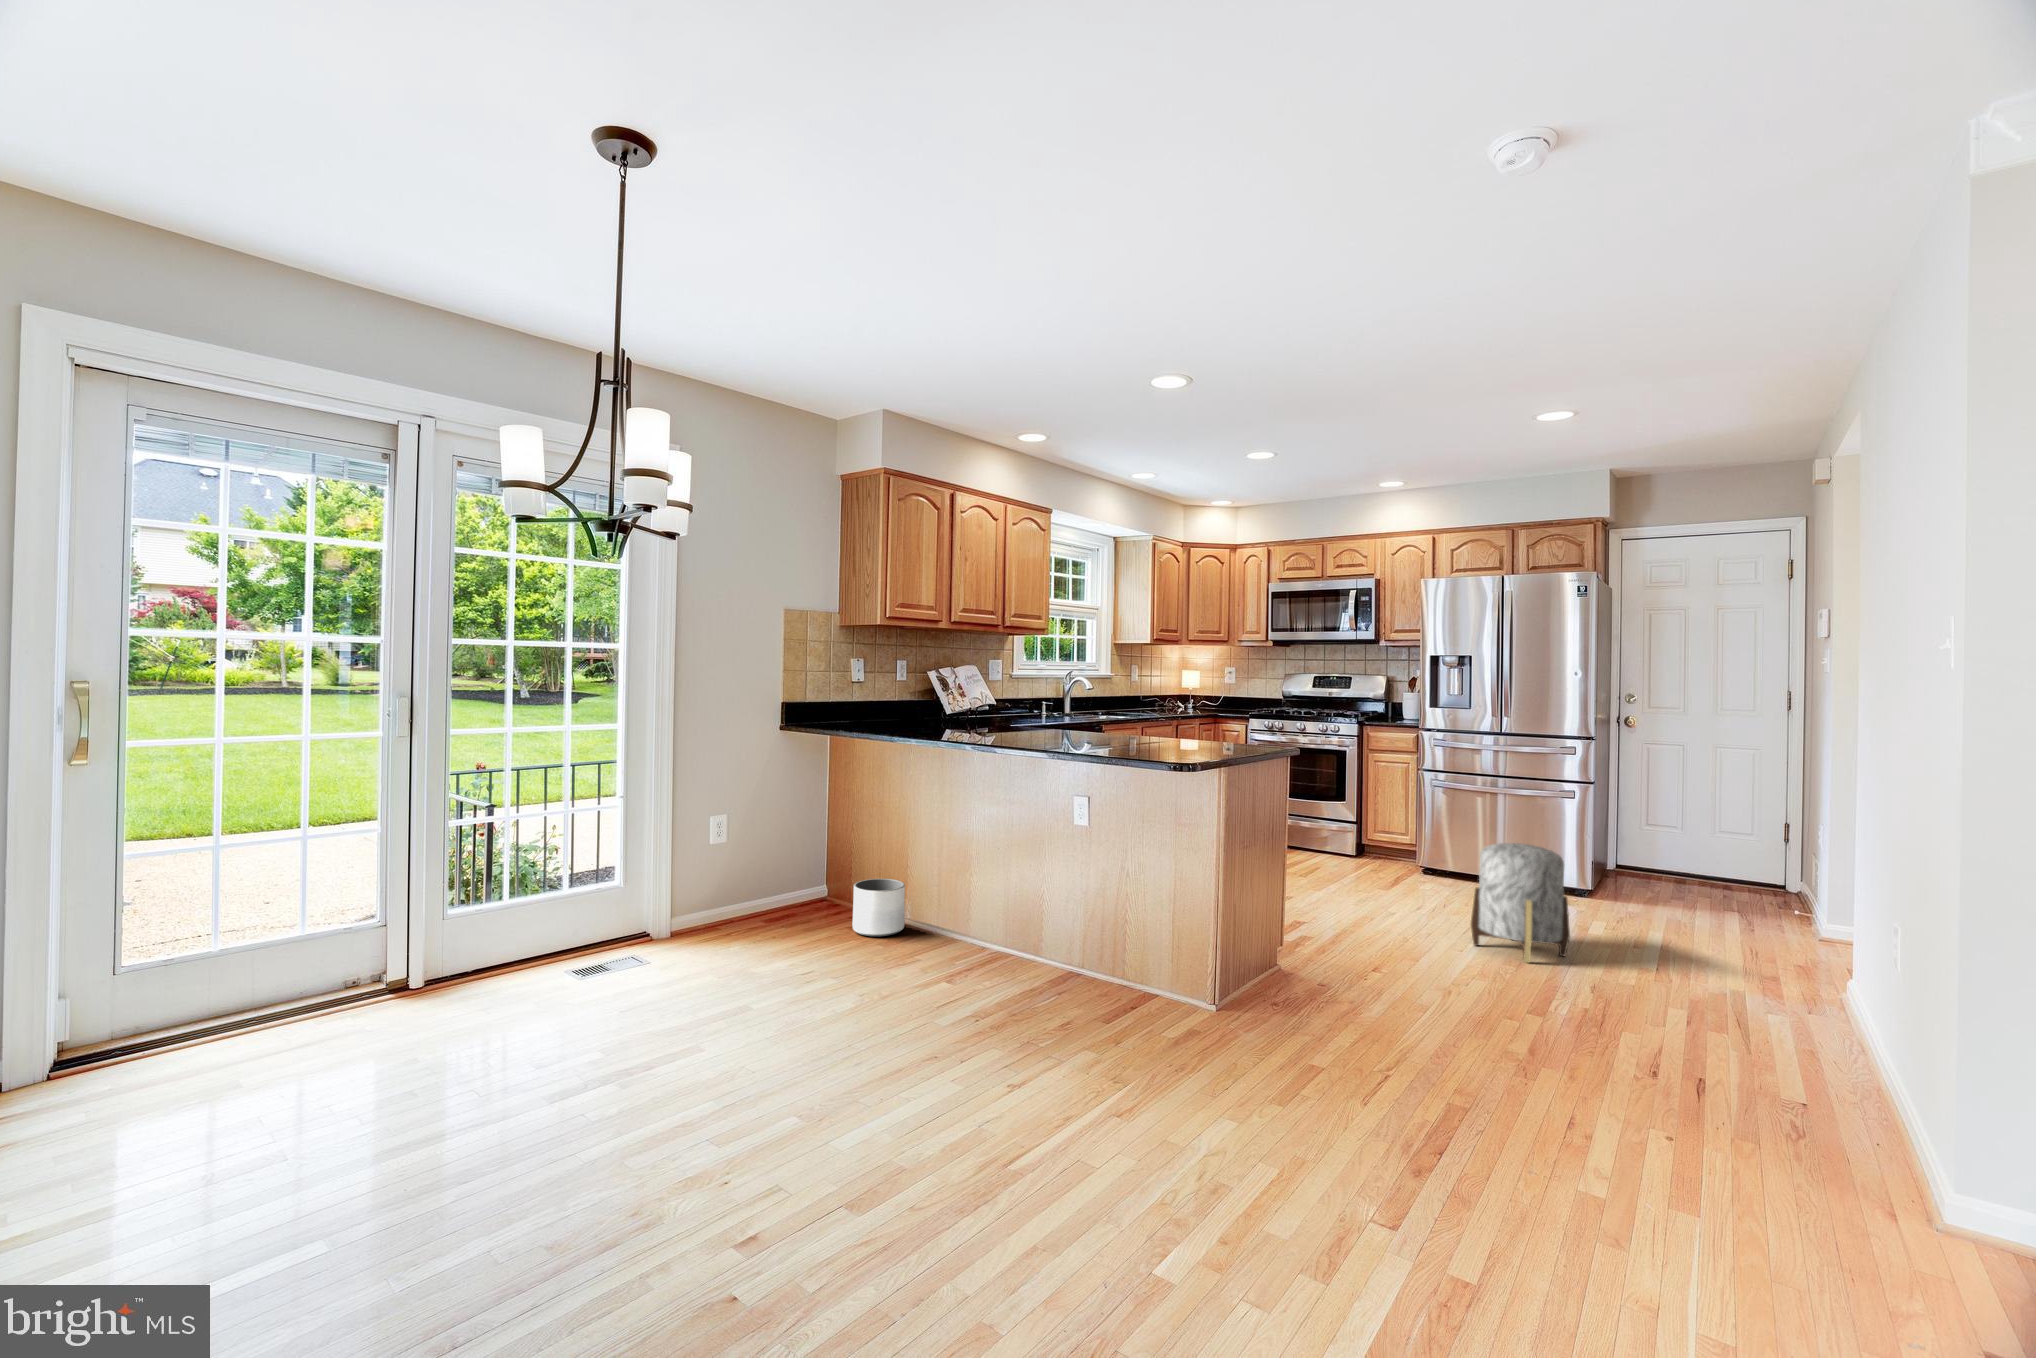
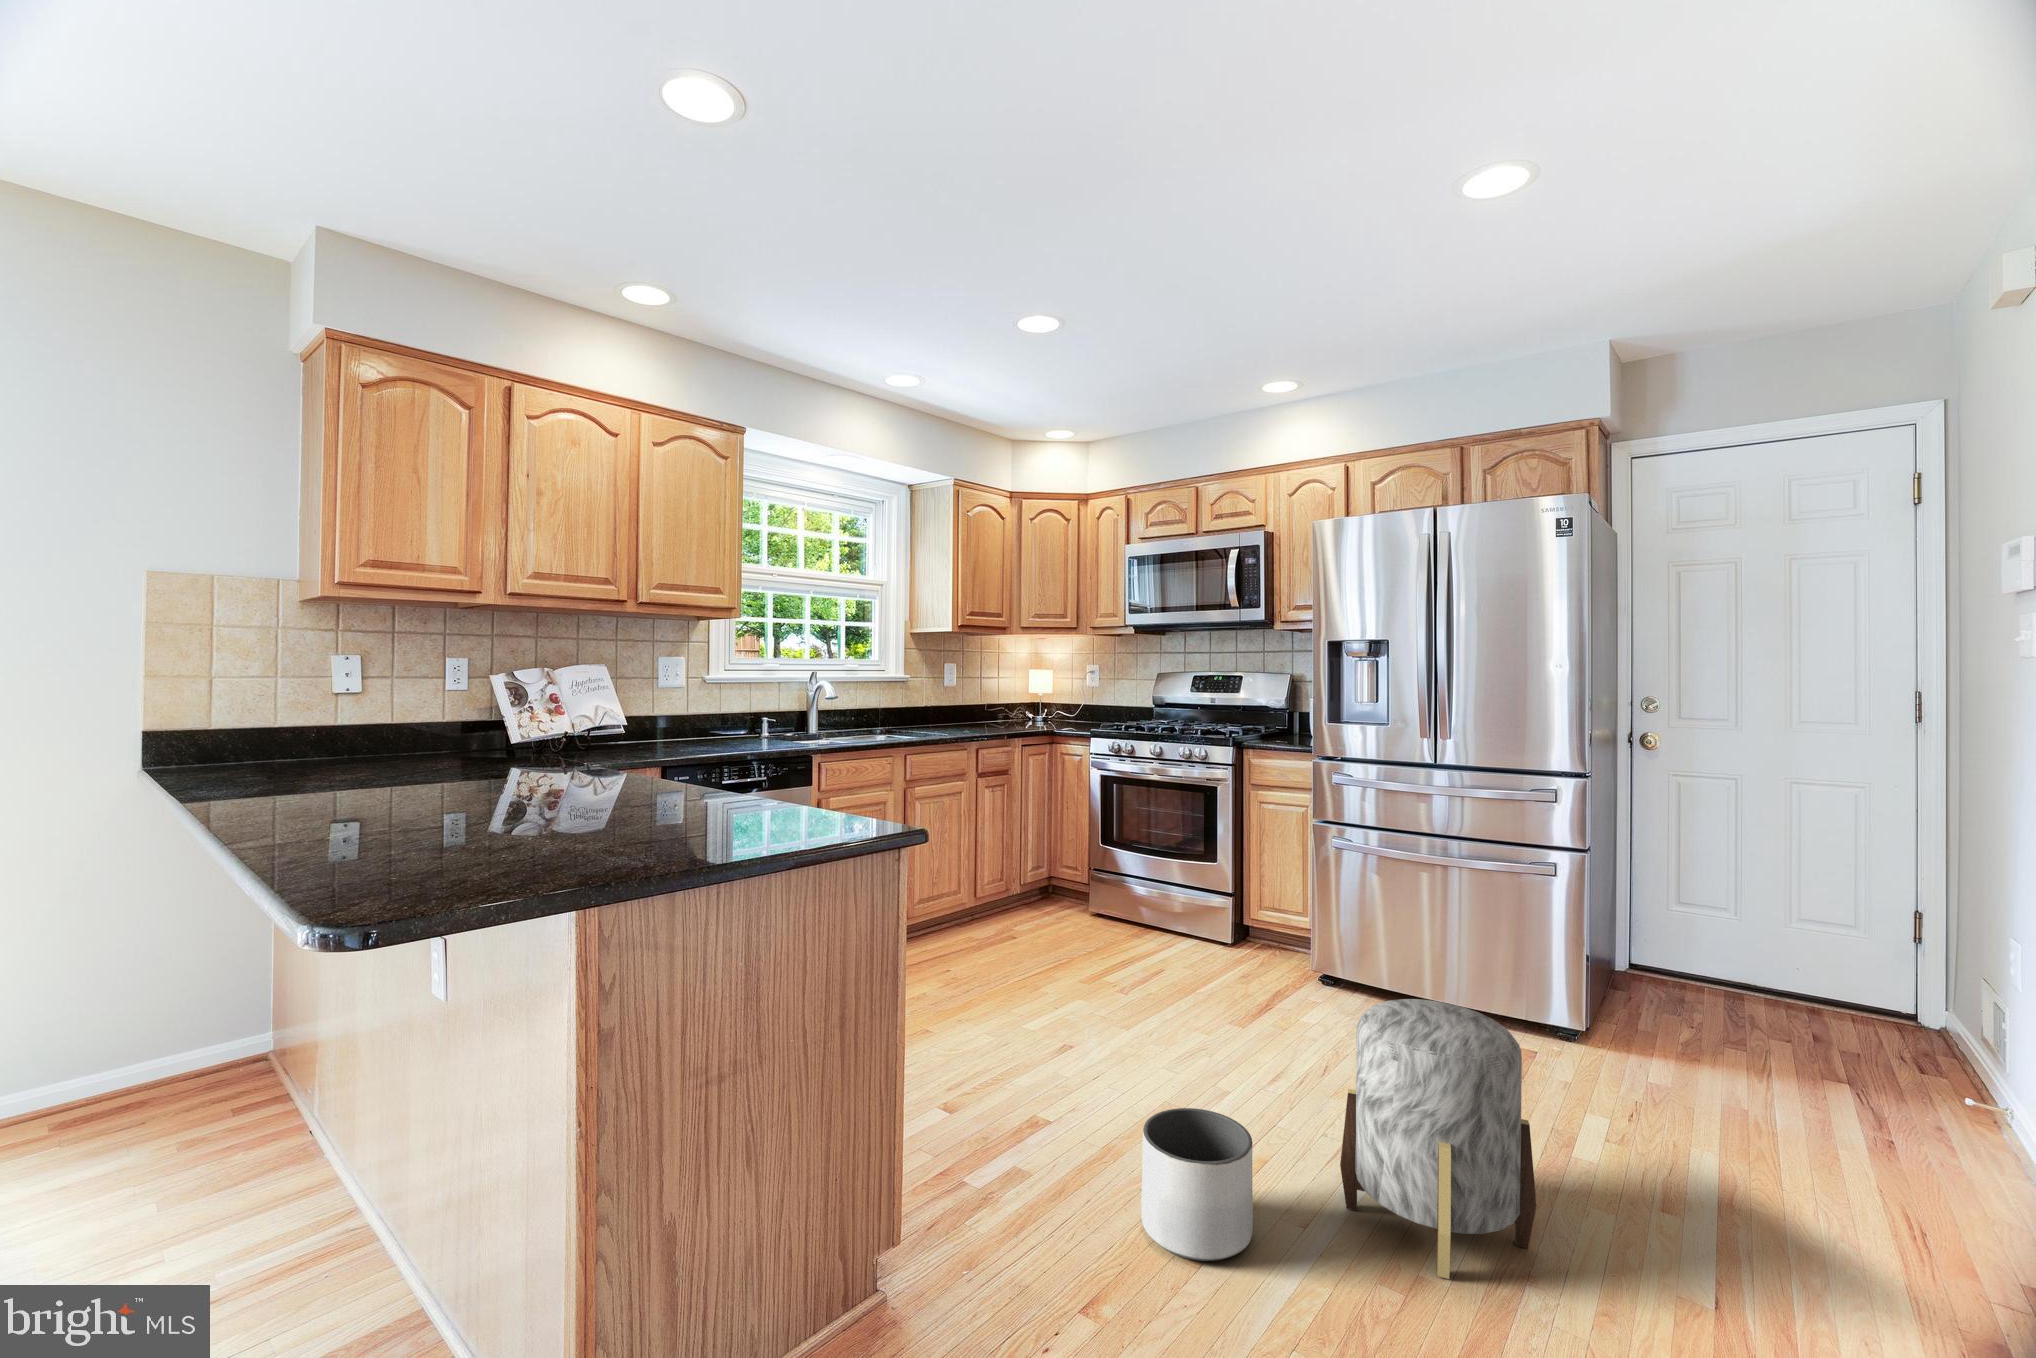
planter: present [853,879,905,936] -> present [1141,1108,1253,1261]

